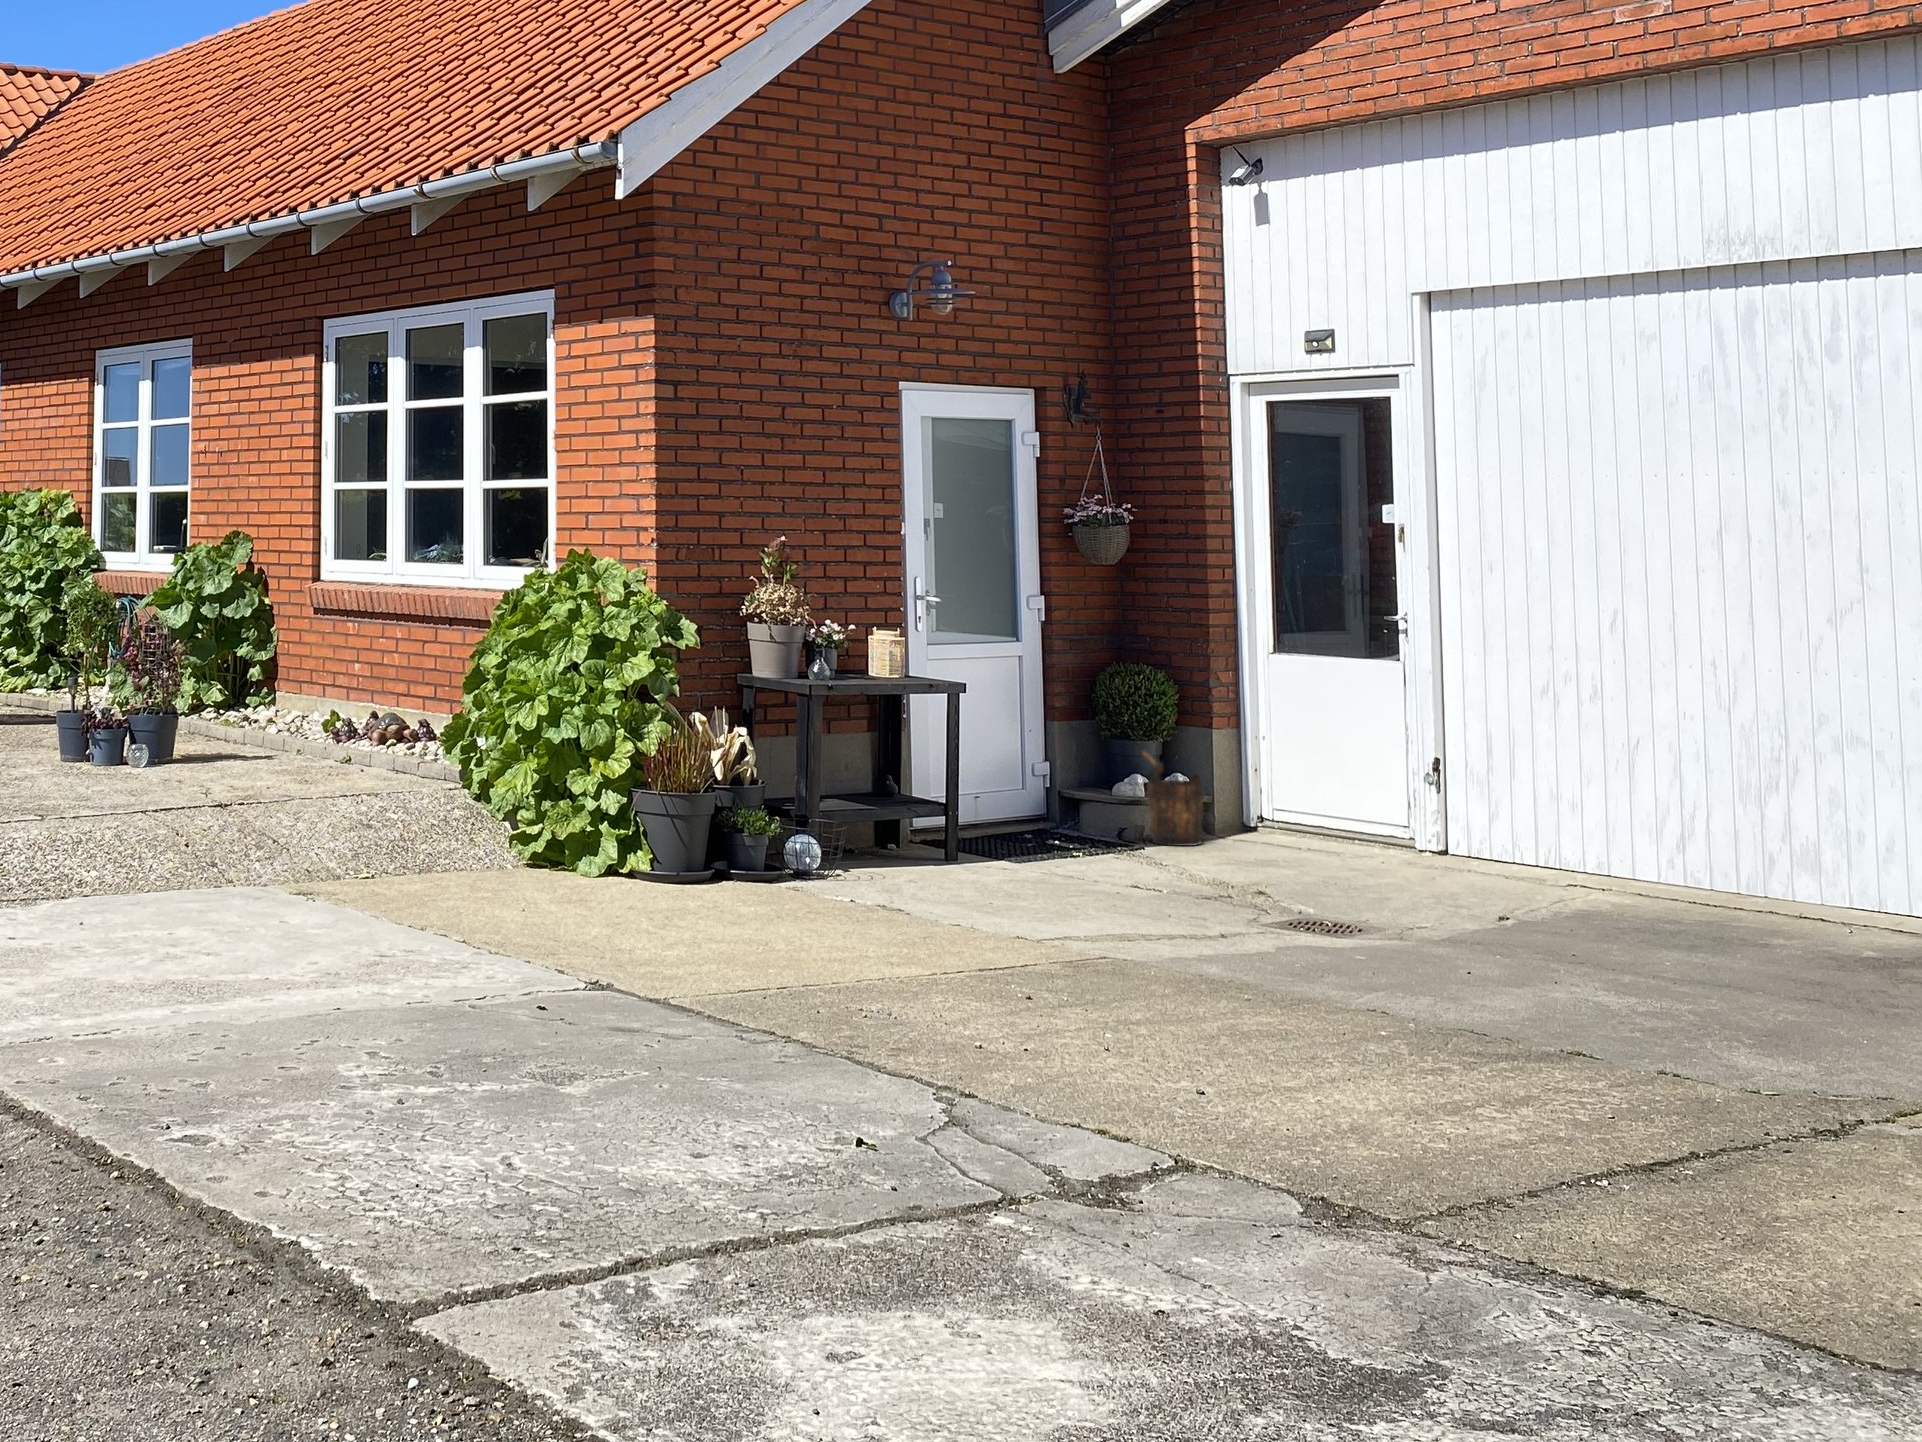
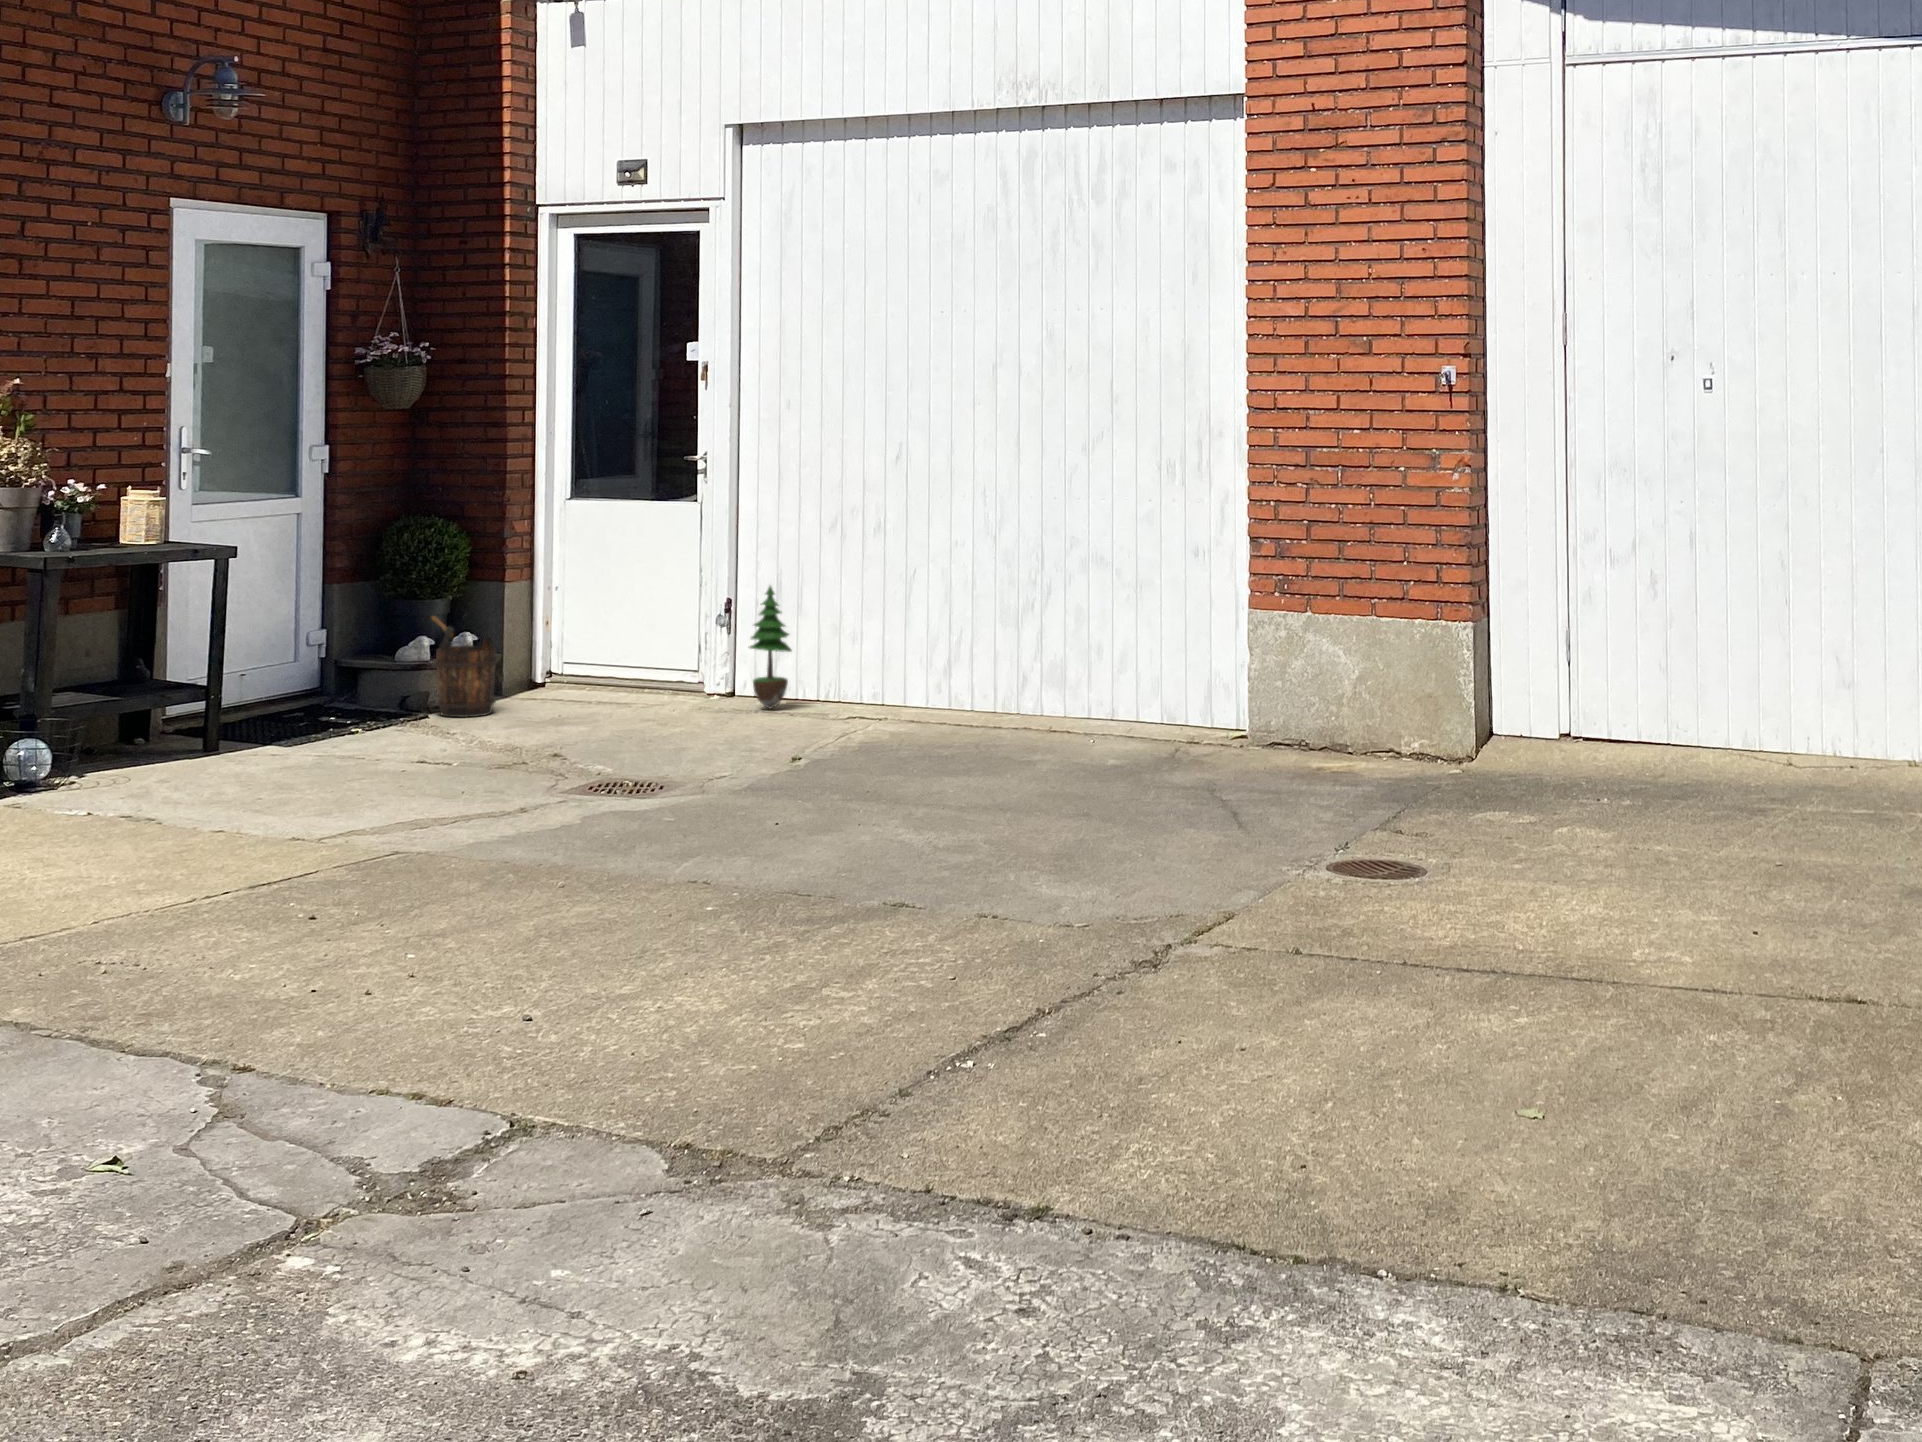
potted tree: none [1454,737,1502,861] -> present [750,586,791,709]

